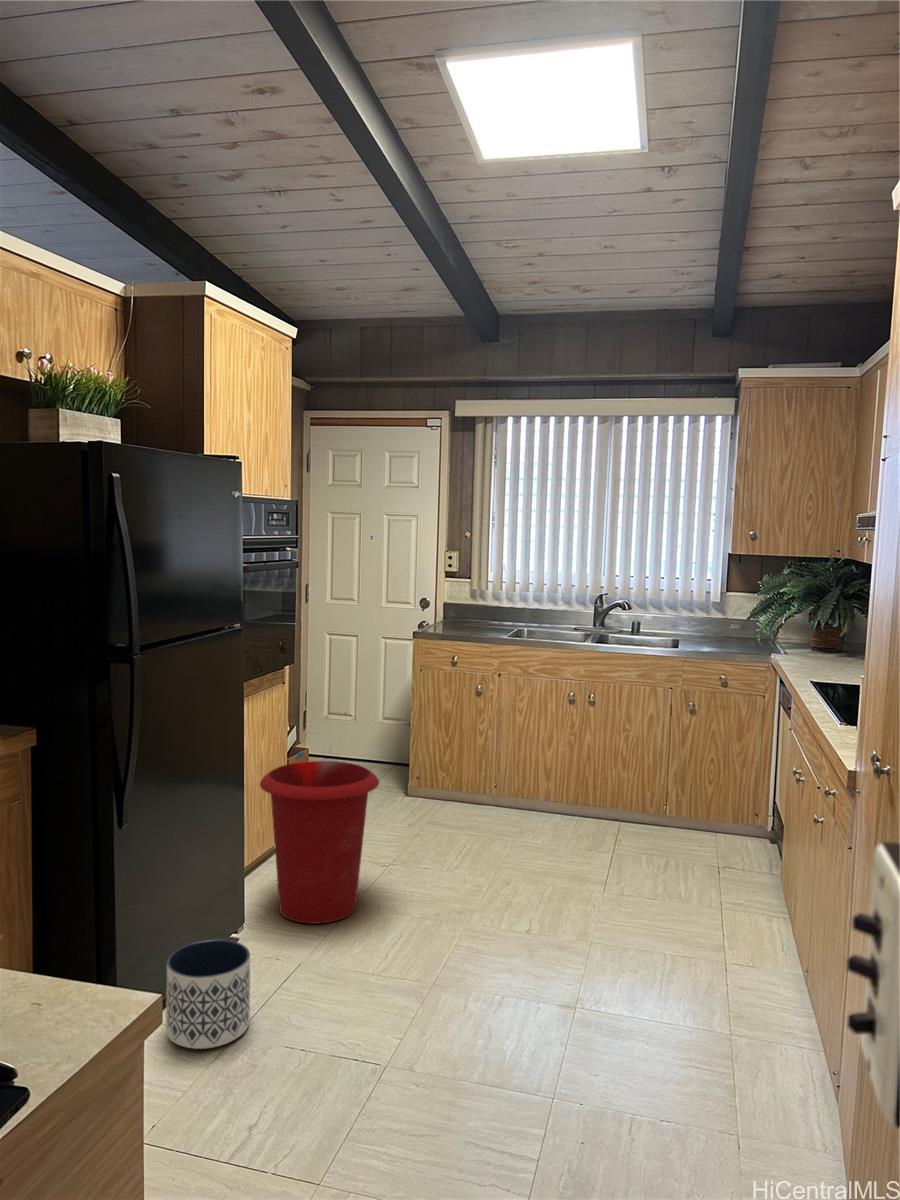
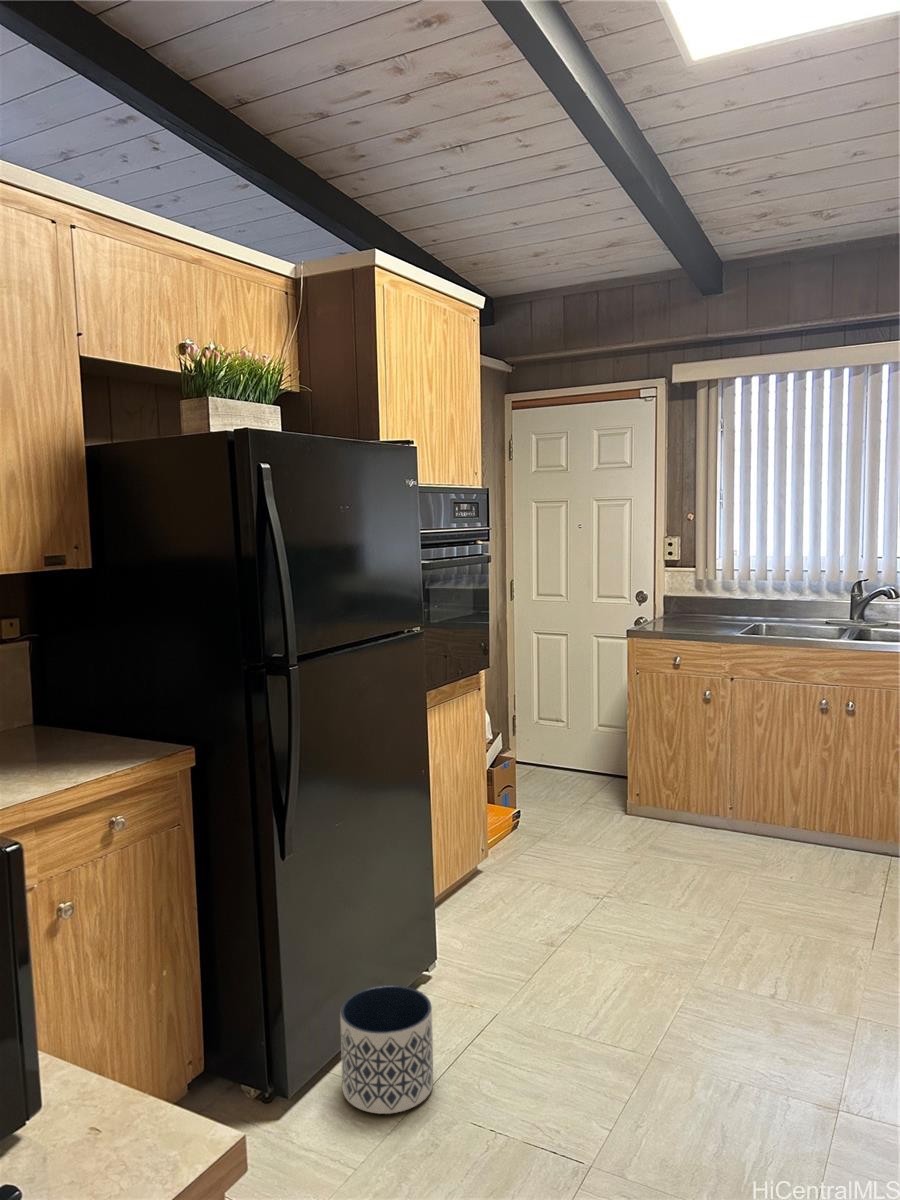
waste bin: present [260,761,379,924] -> none [450,779,585,967]

